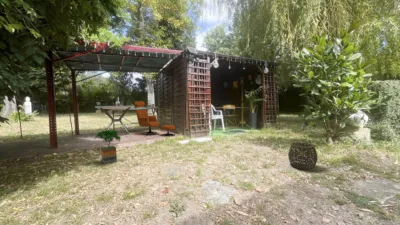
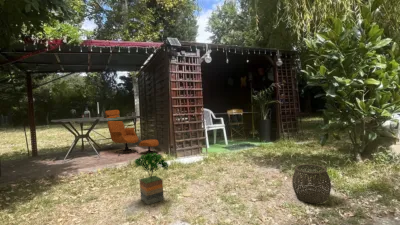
potted tree: present [97,130,120,164] -> present [135,153,168,205]

